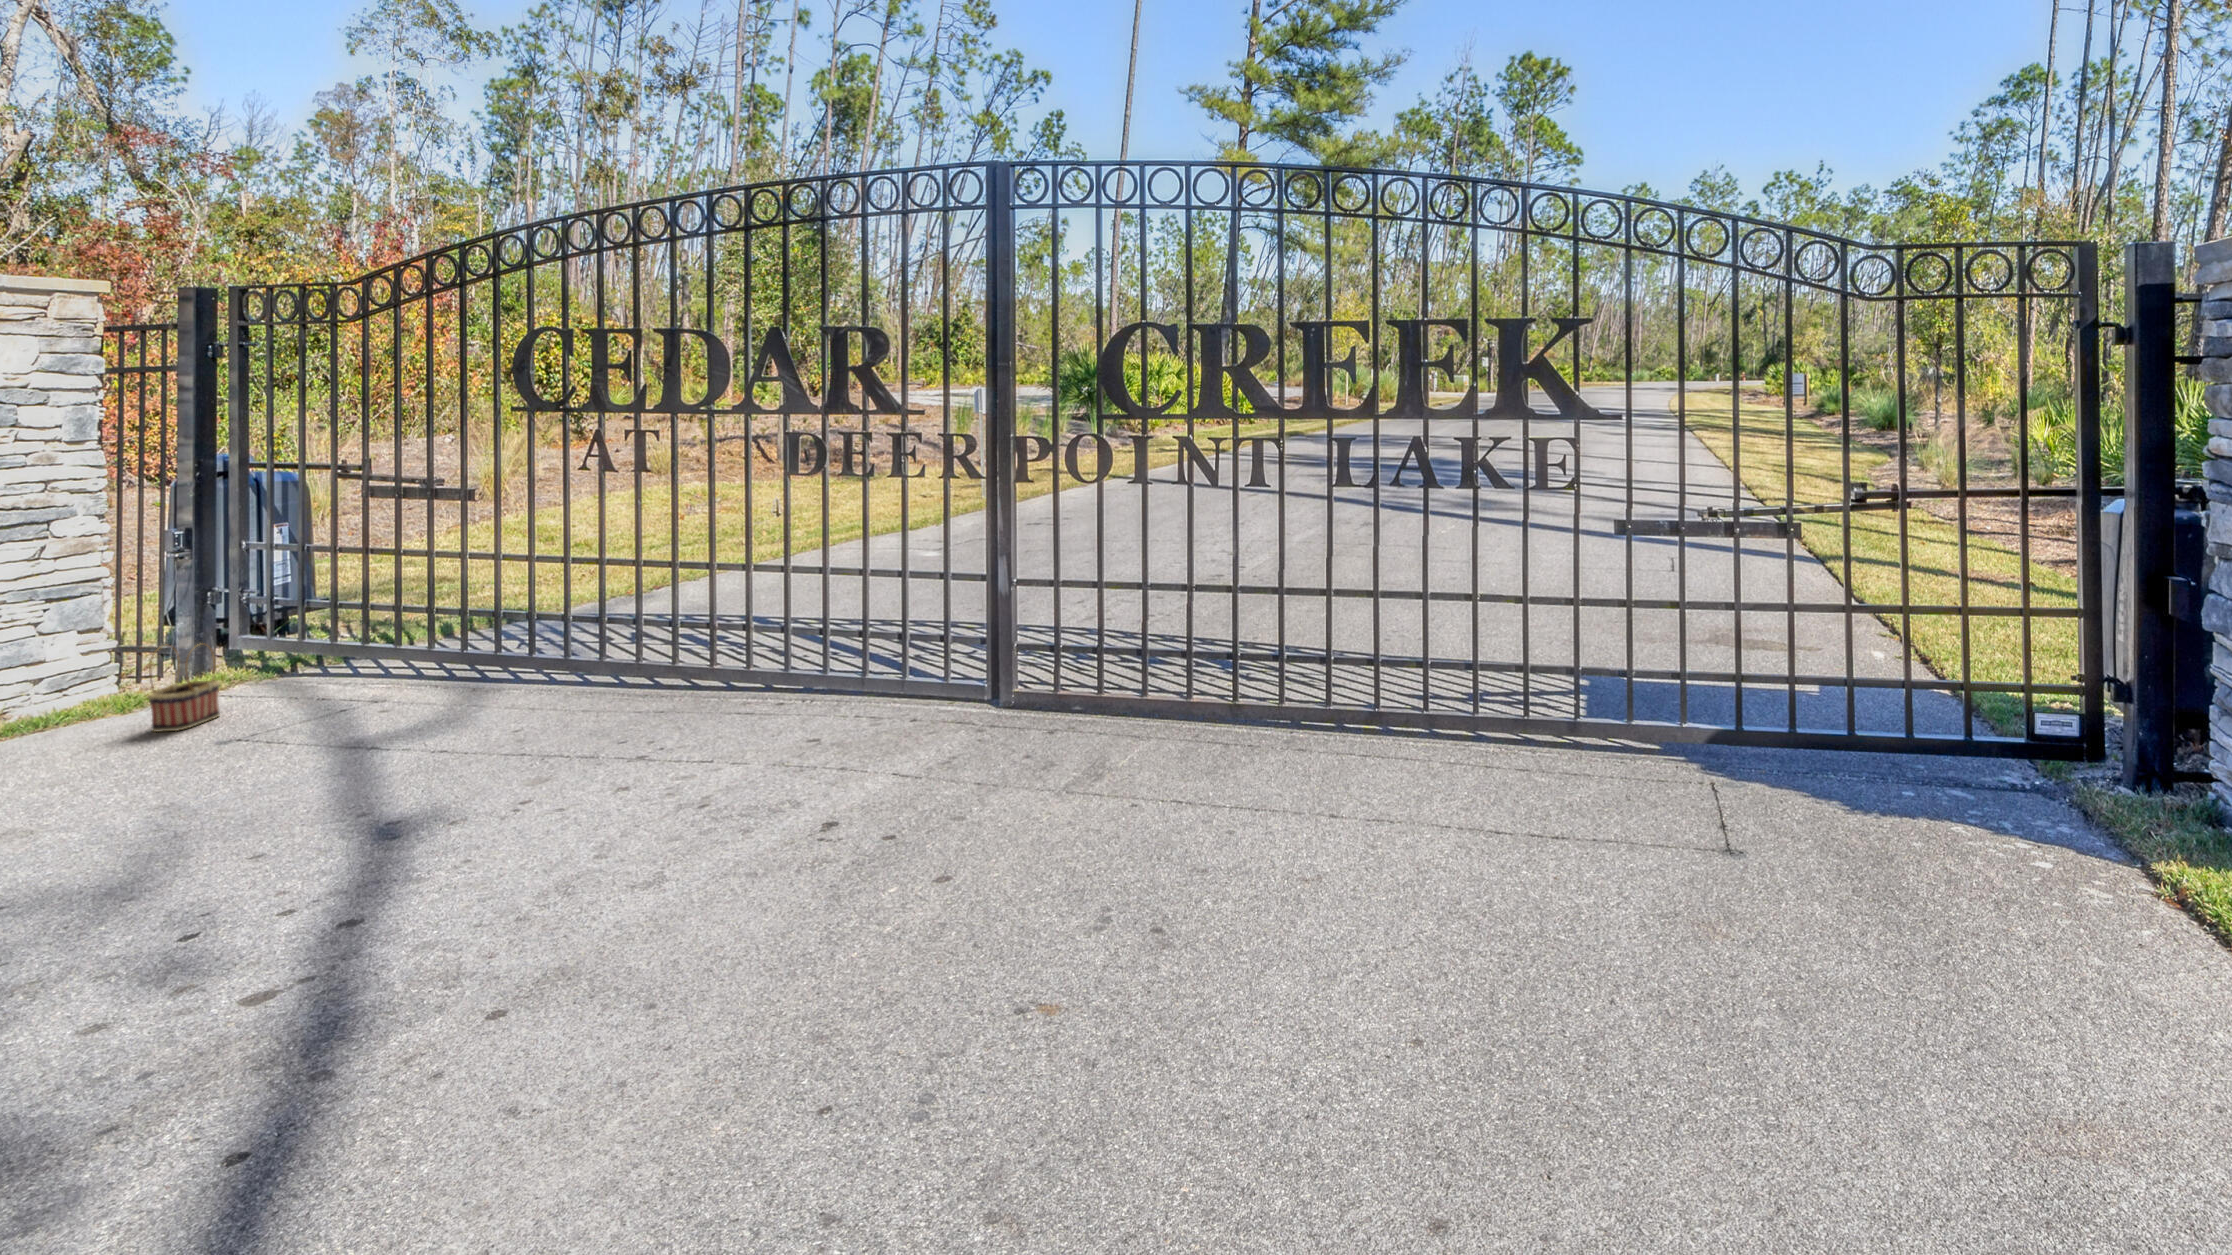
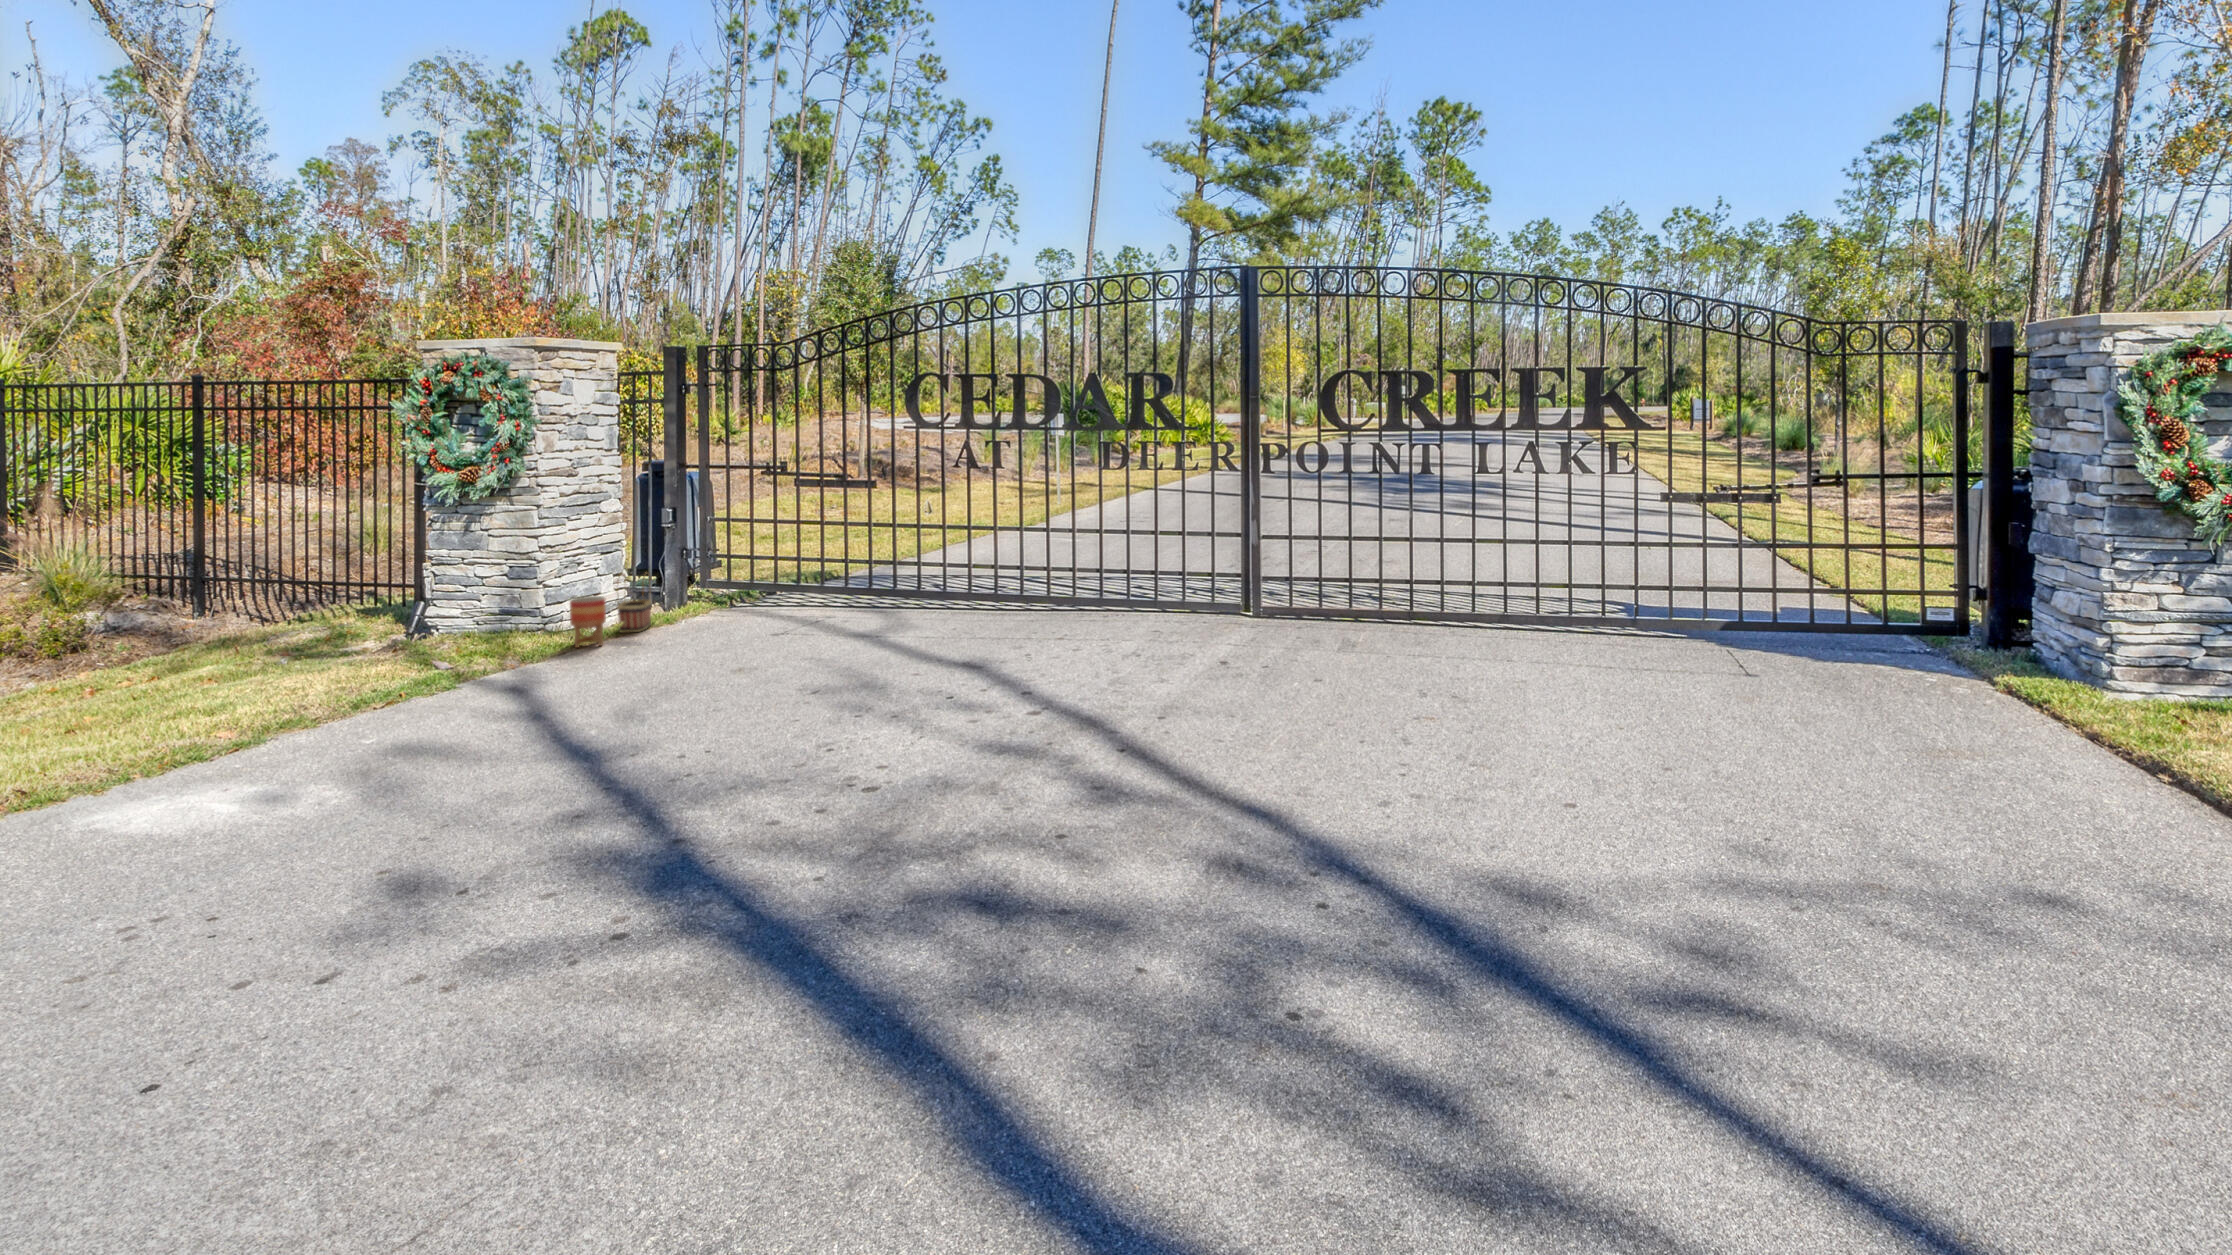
planter: none [29,686,95,765] -> present [570,596,606,648]

